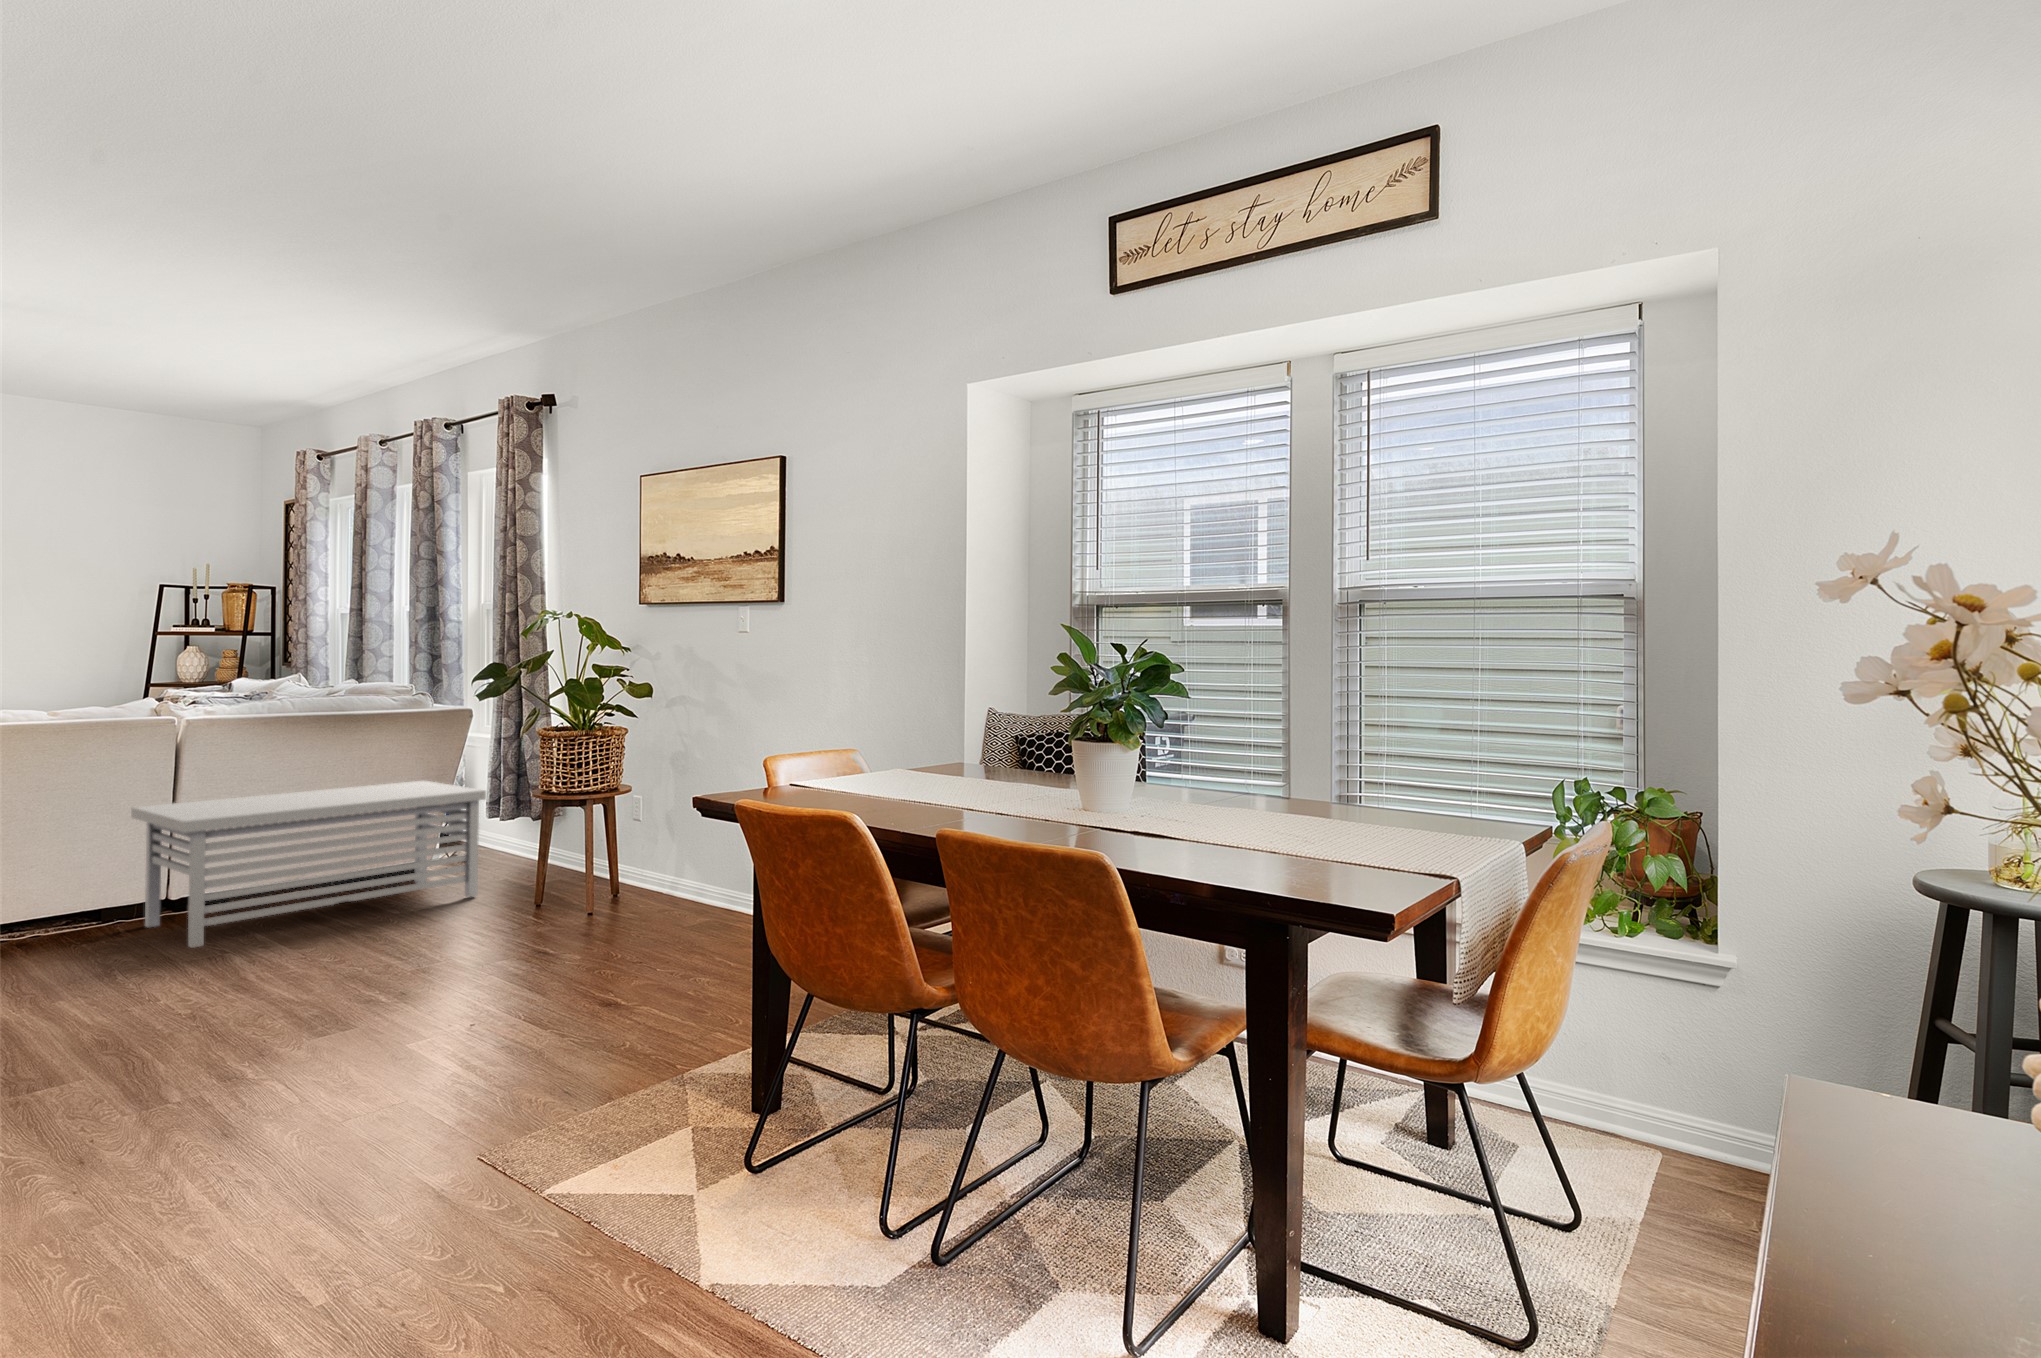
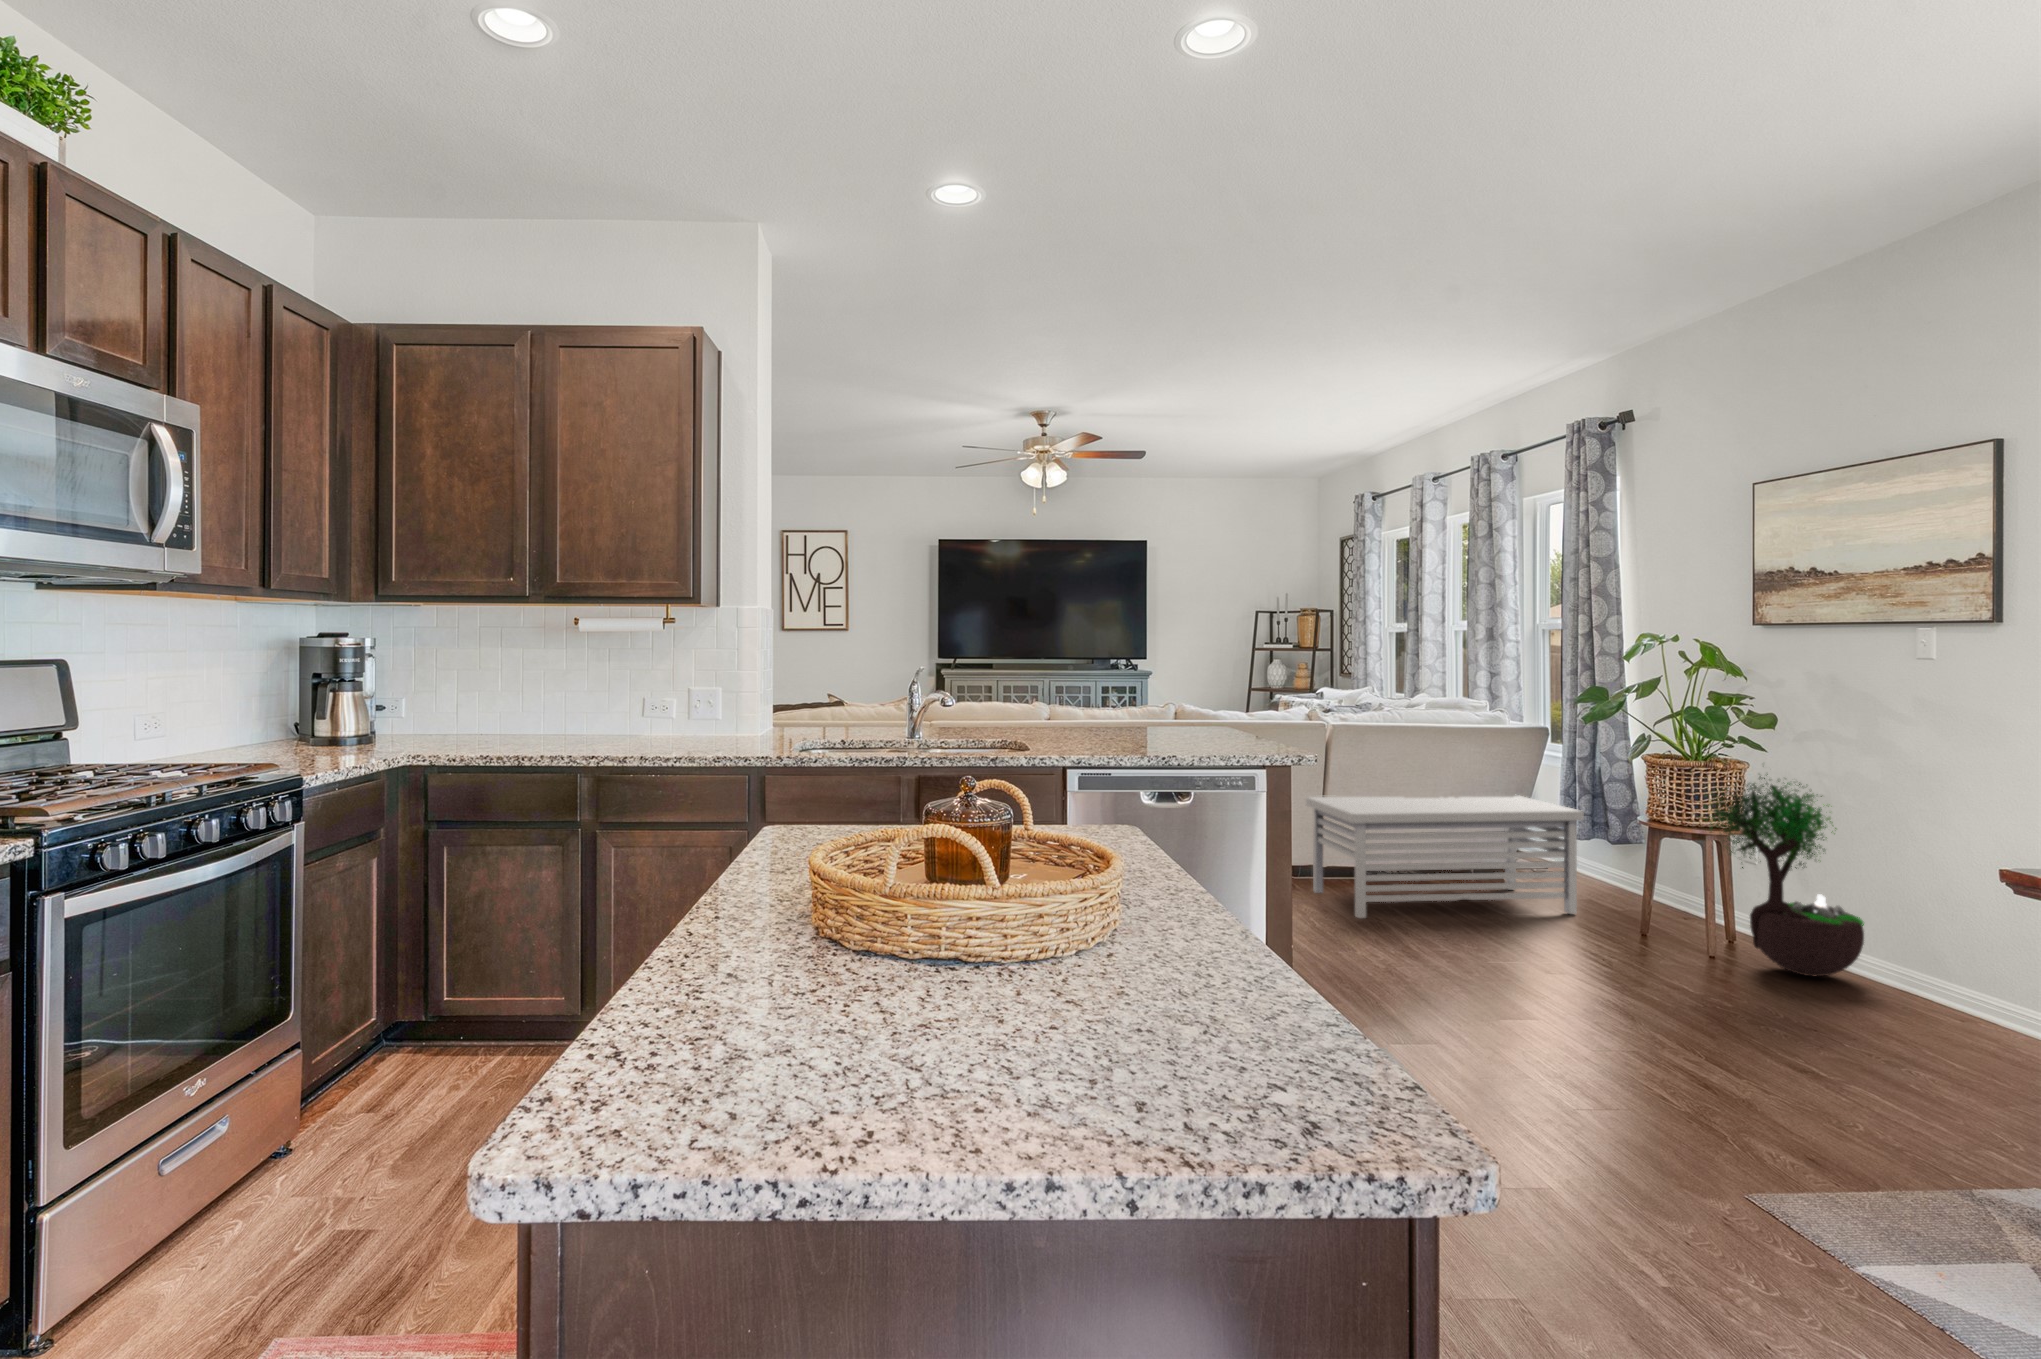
potted tree: none [571,728,703,915] -> present [1699,774,1864,976]

